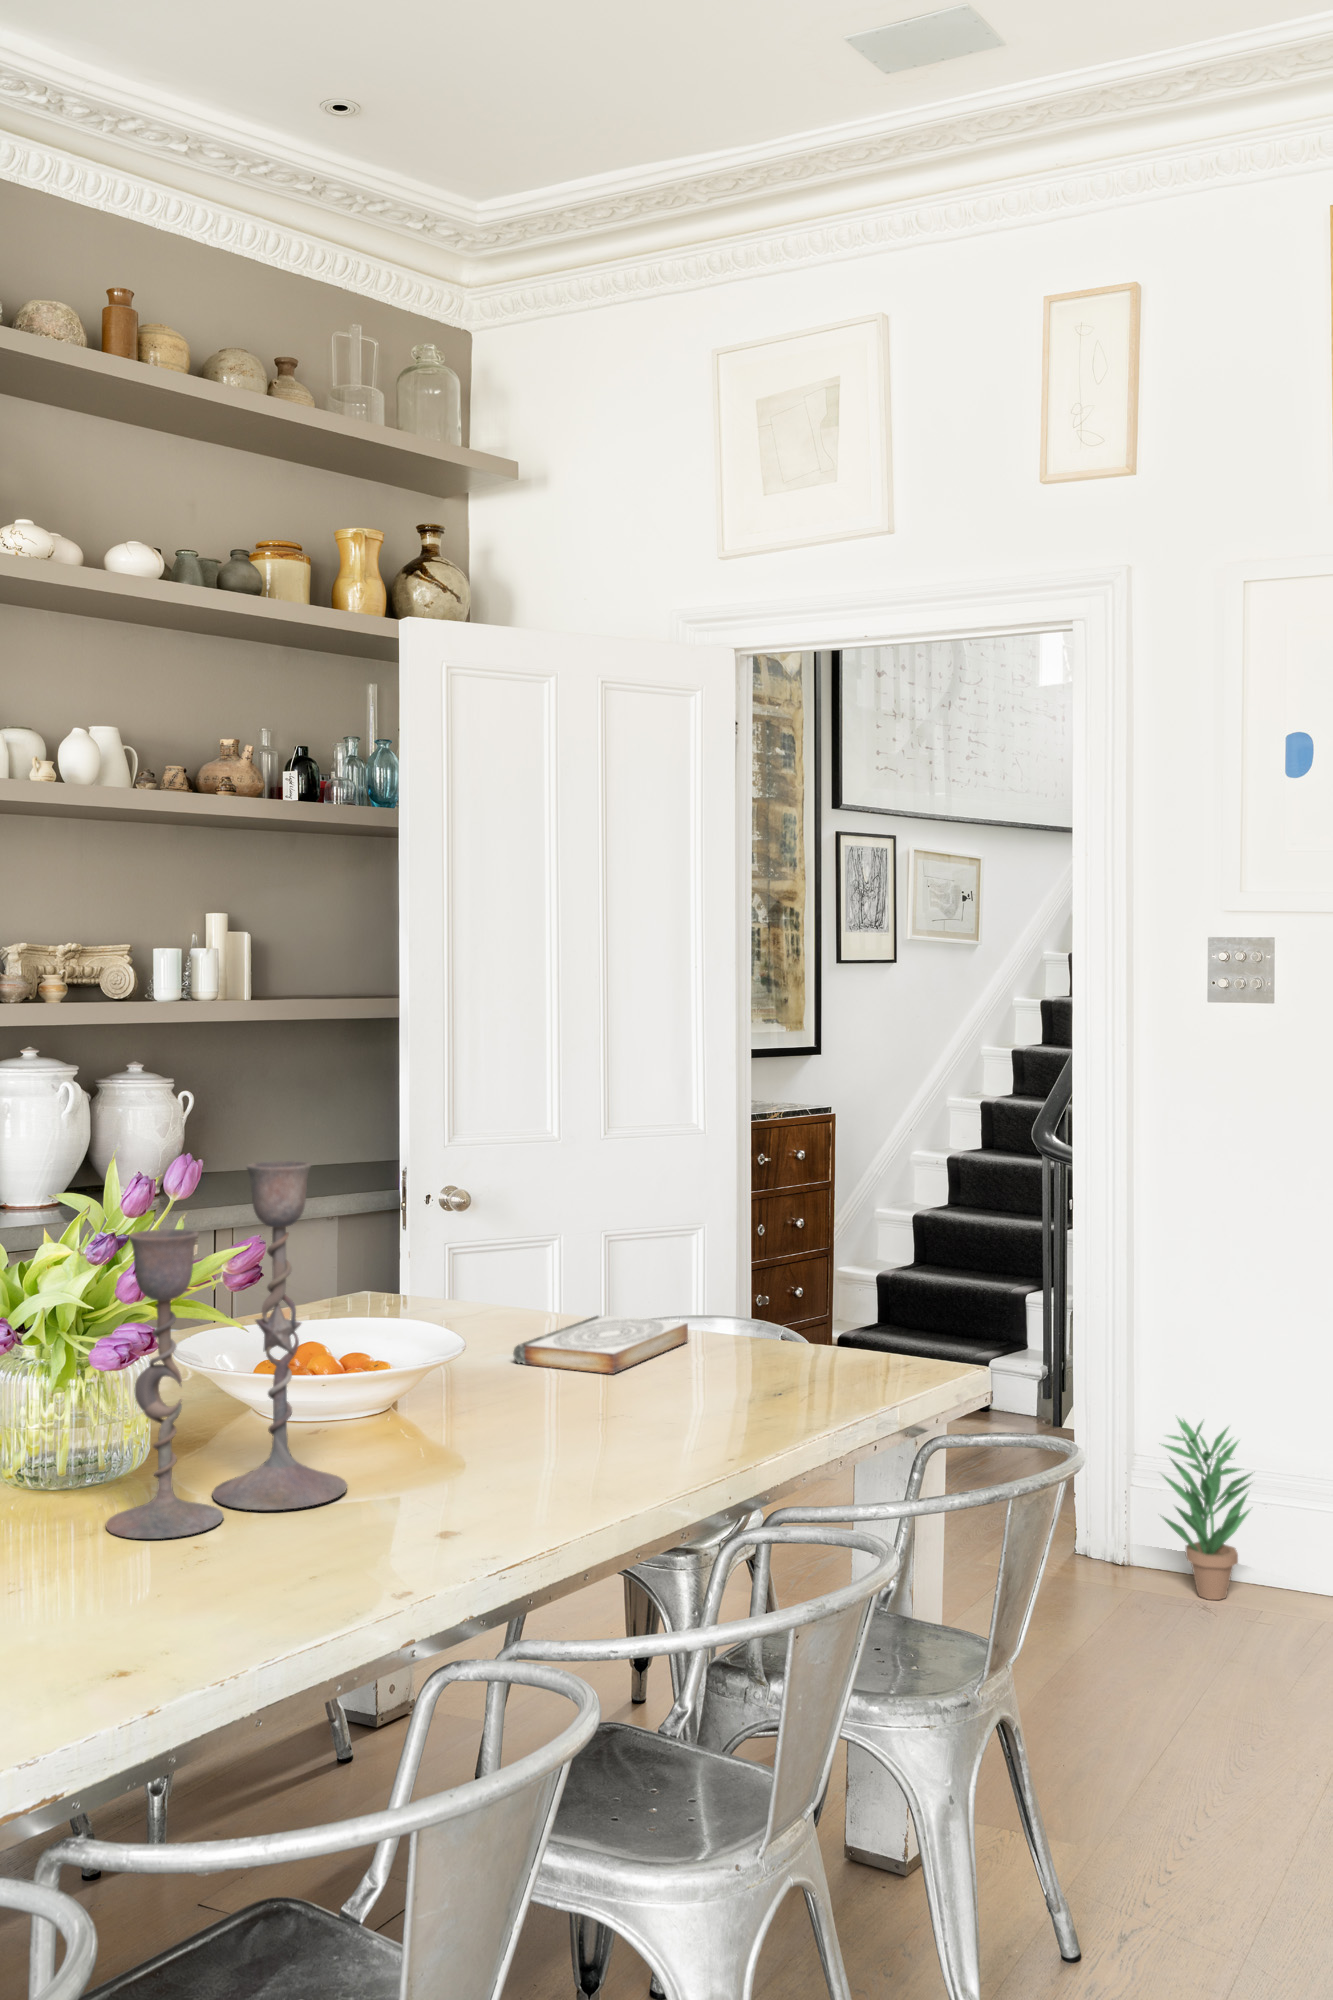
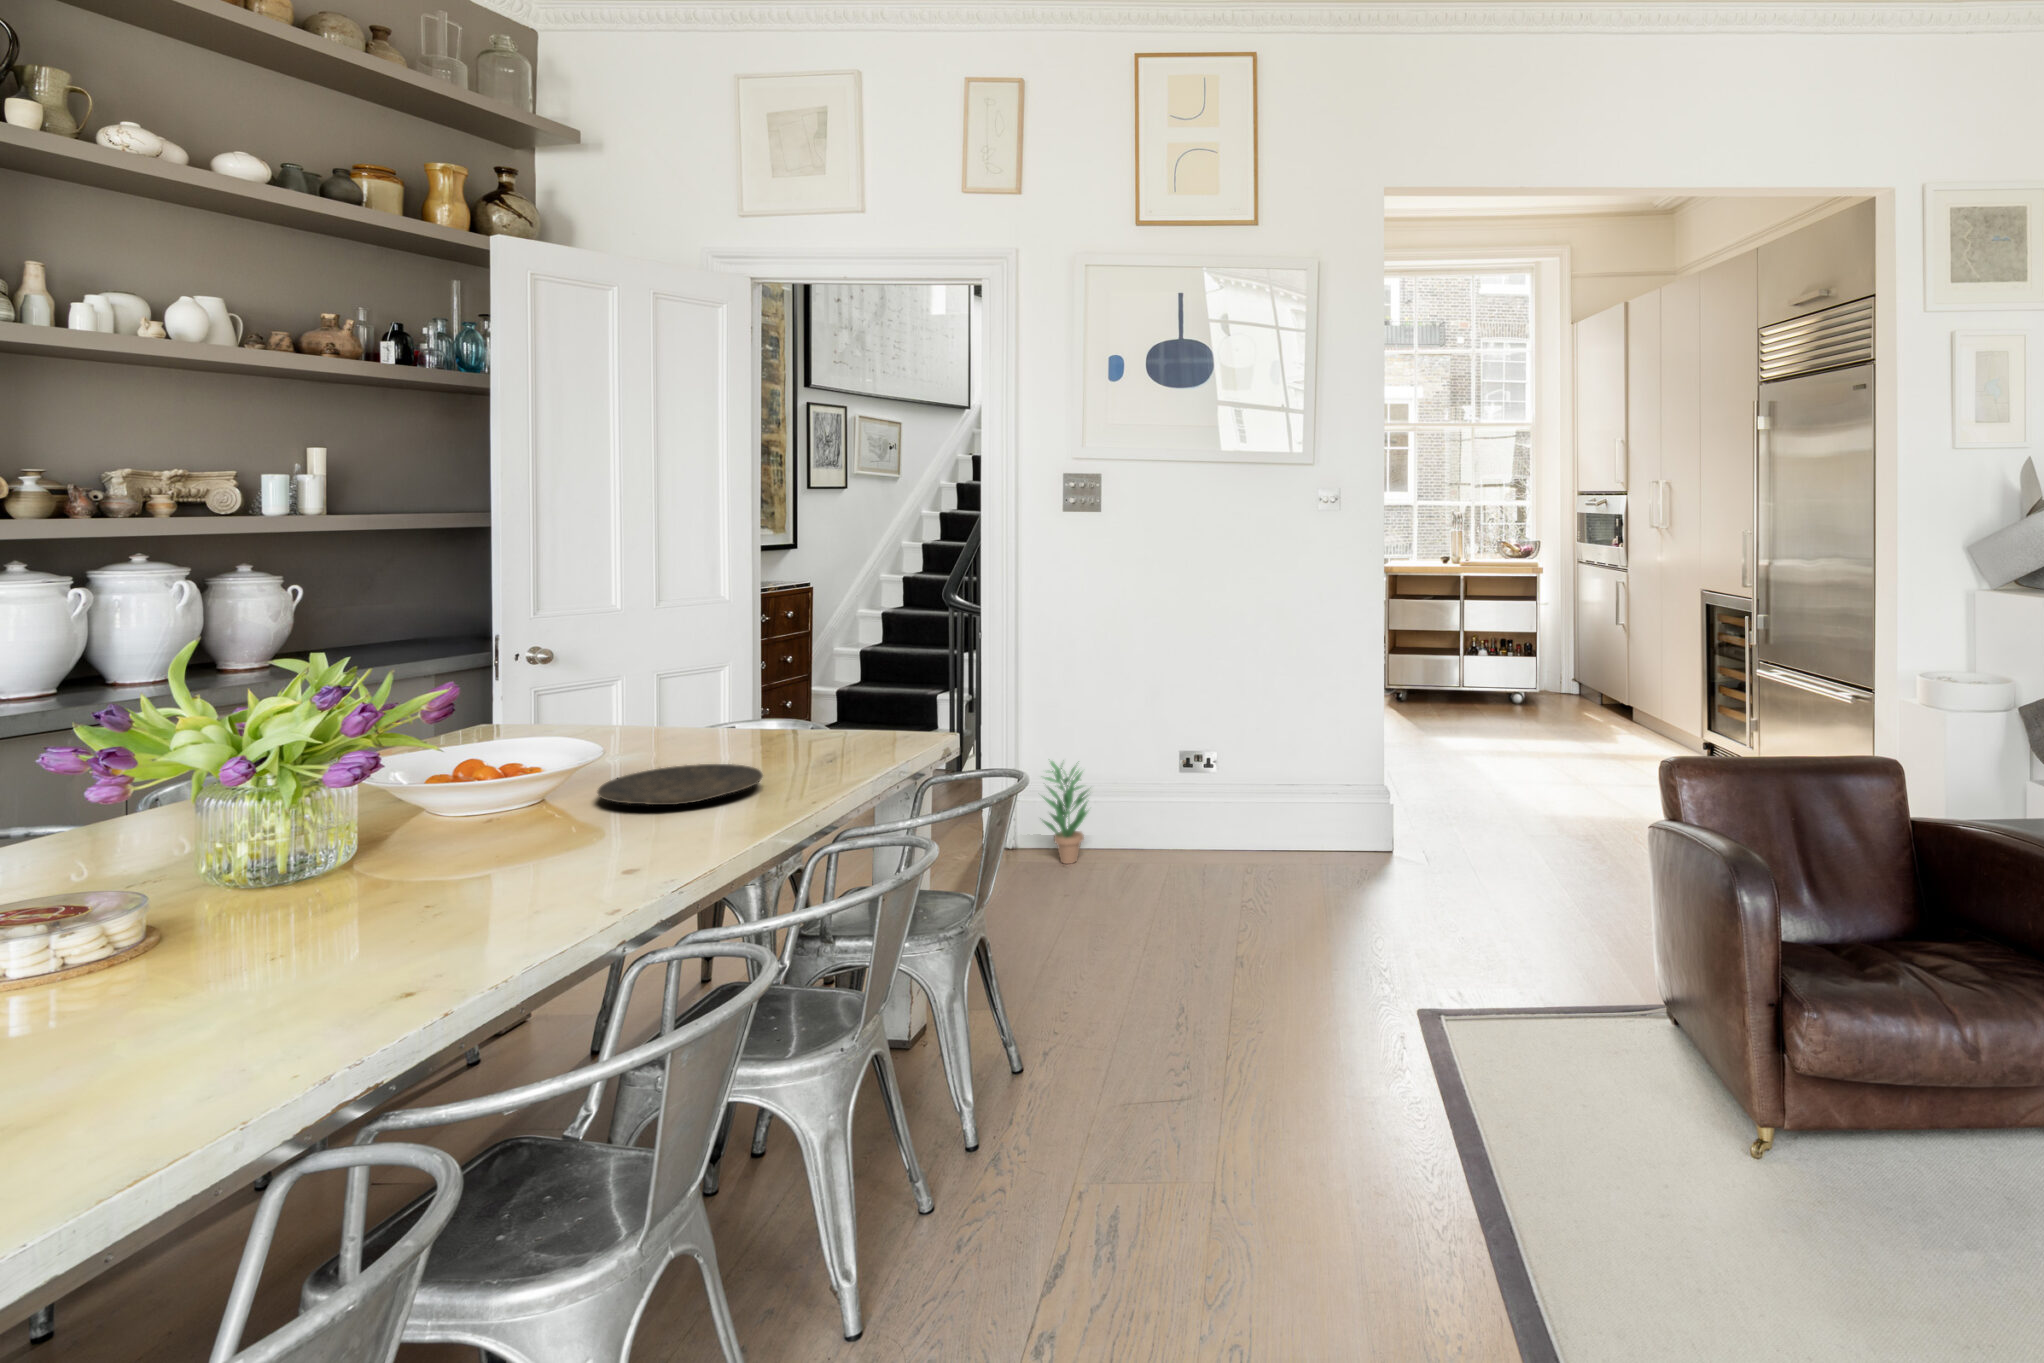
candlestick: present [106,1161,347,1539] -> none [346,632,540,904]
book: present [513,1316,688,1374] -> none [632,726,756,763]
plate: none [444,1377,670,1436] -> present [598,764,763,805]

